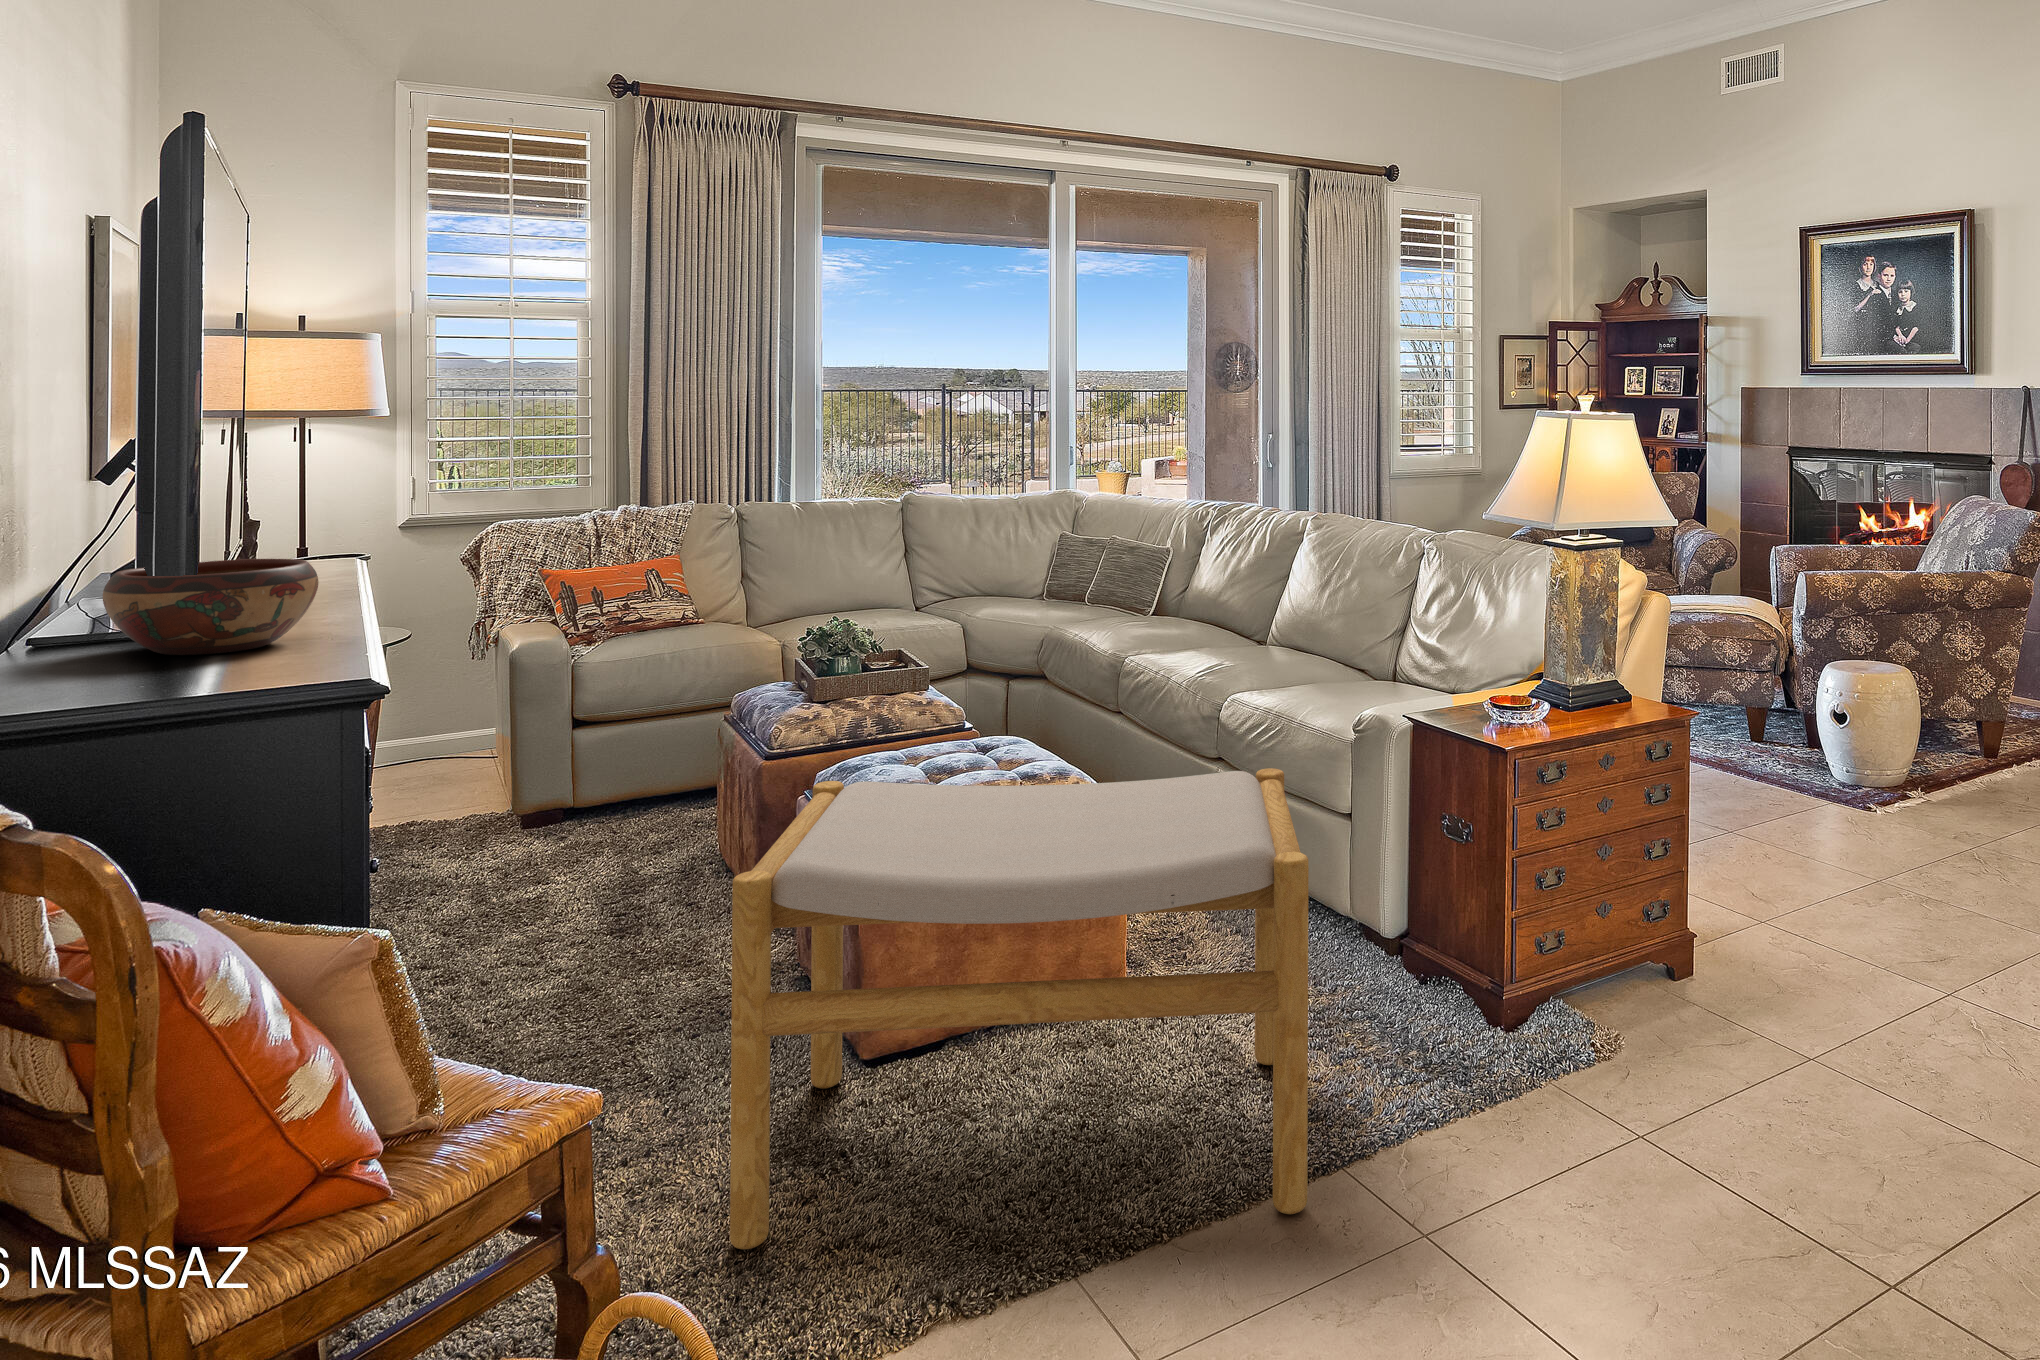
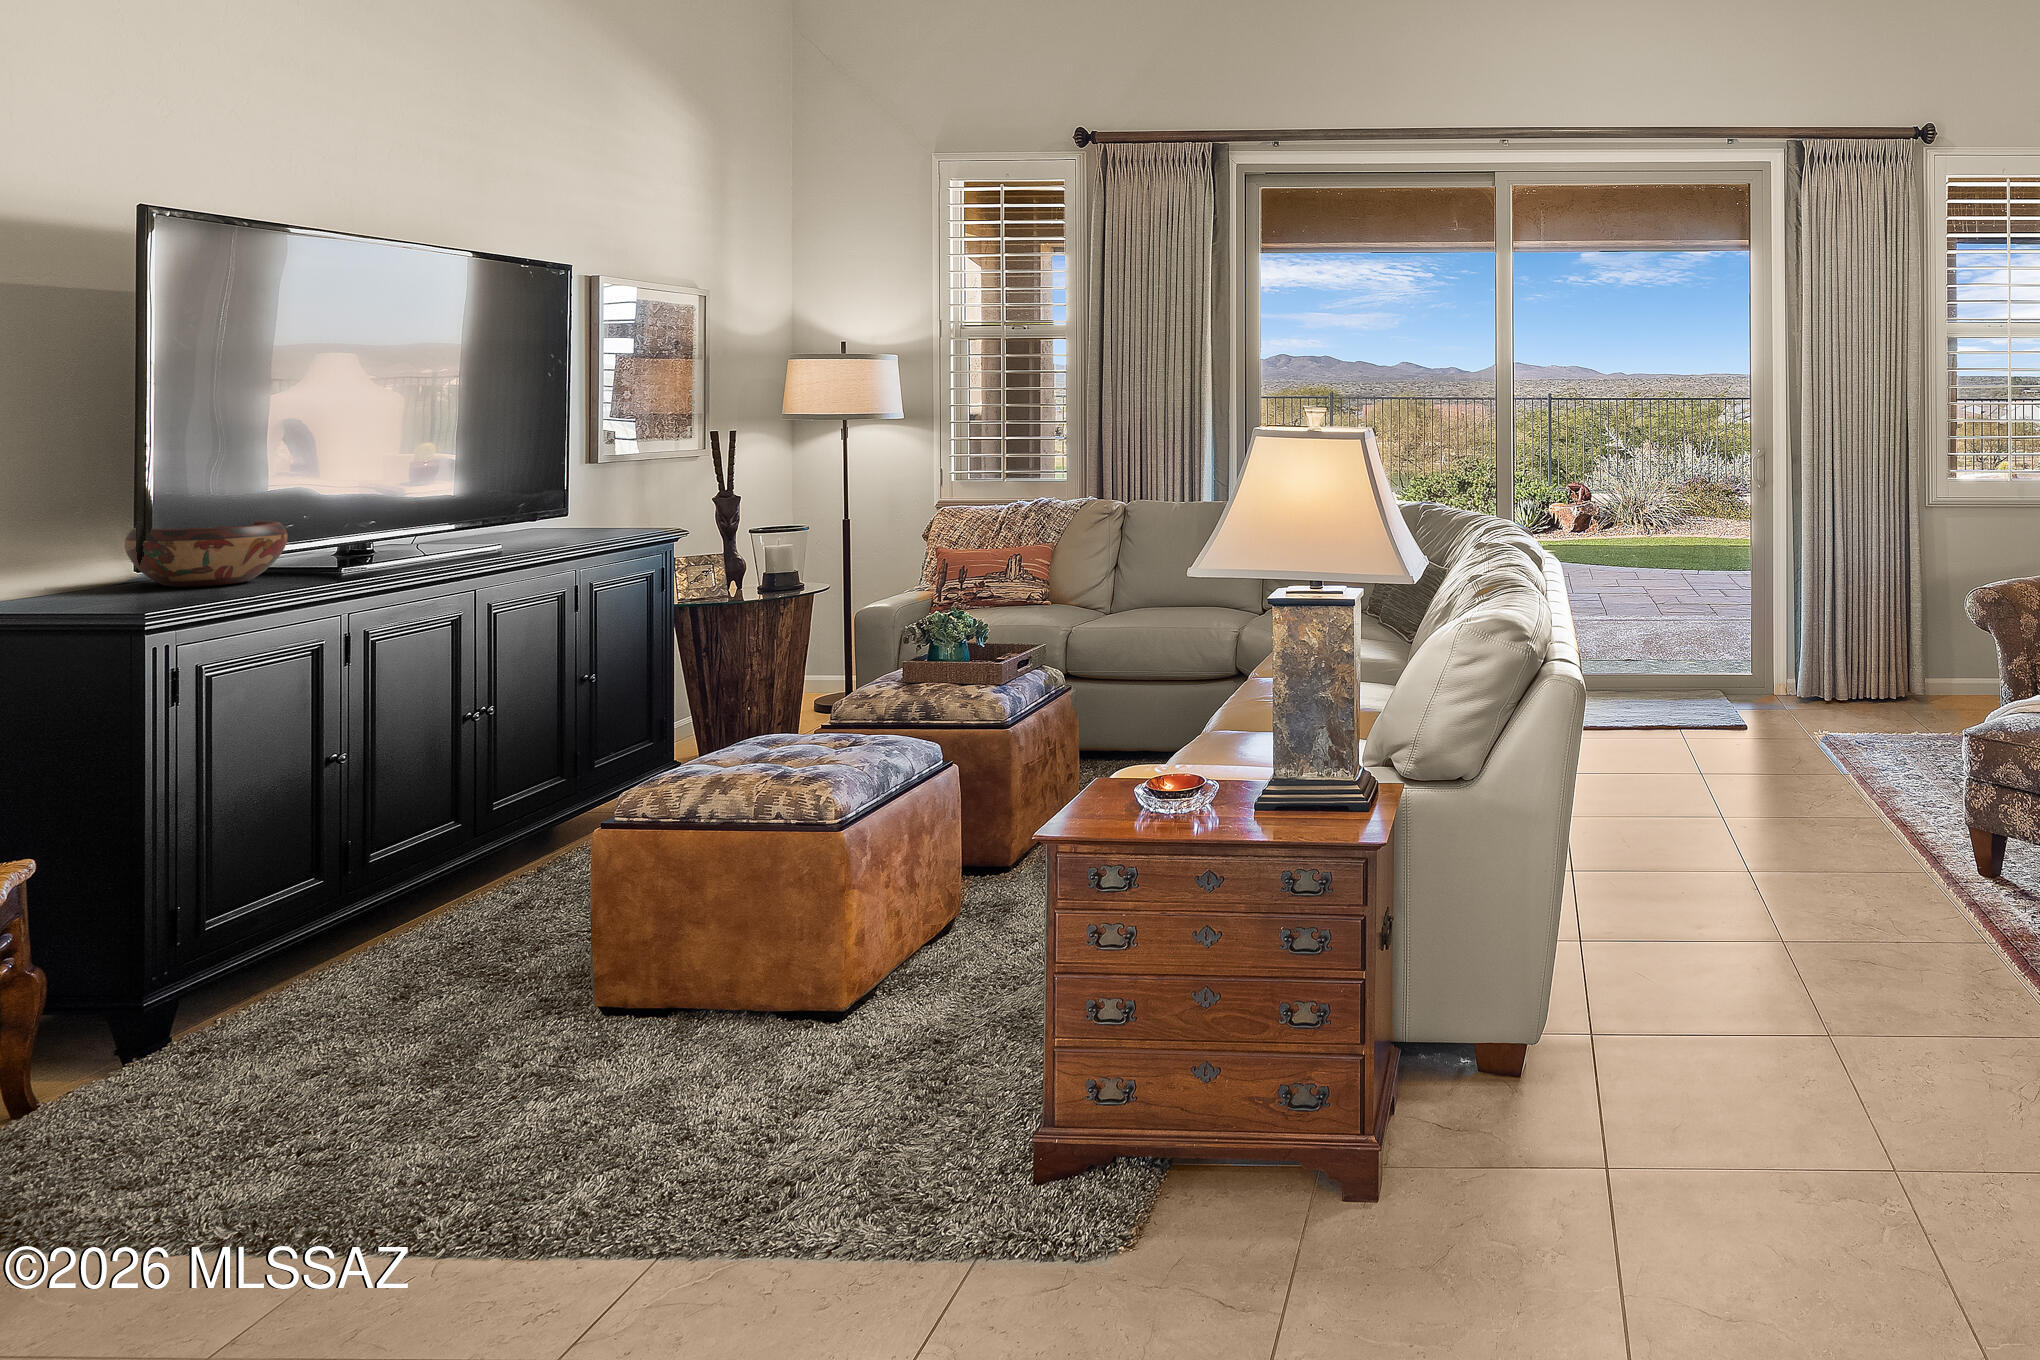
footstool: present [730,768,1309,1249] -> none [243,748,821,1266]

